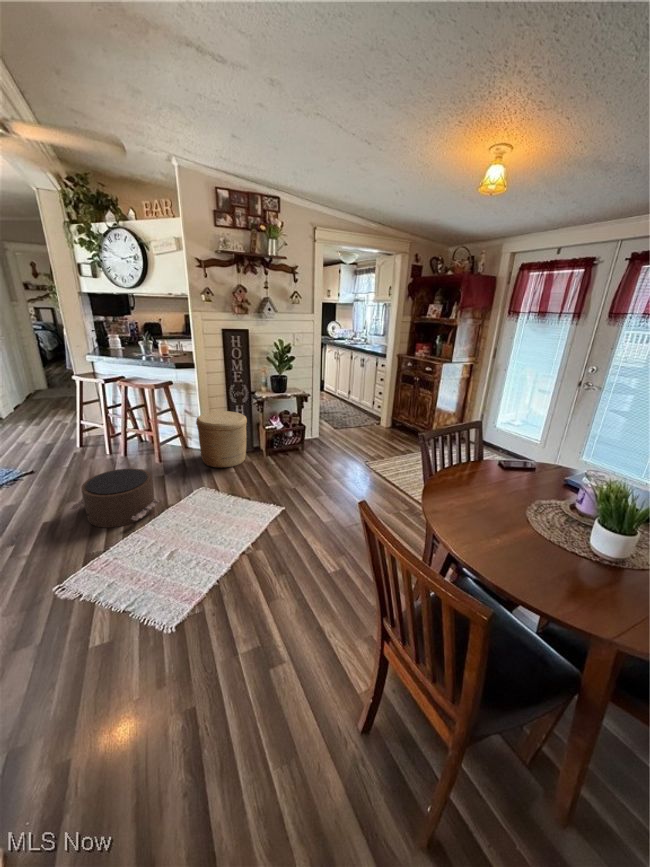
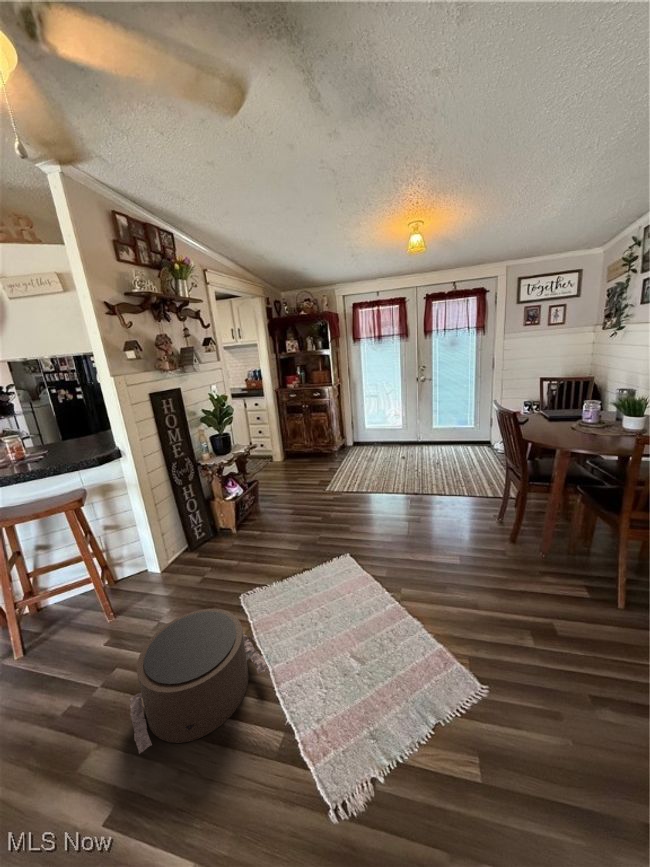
woven basket: present [196,411,247,468] -> none [156,493,230,578]

